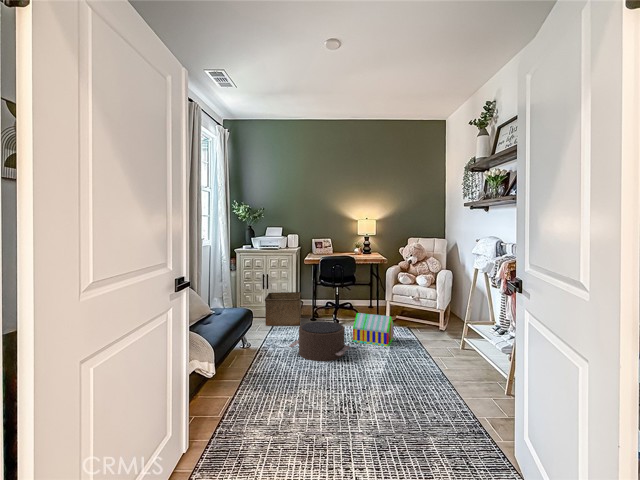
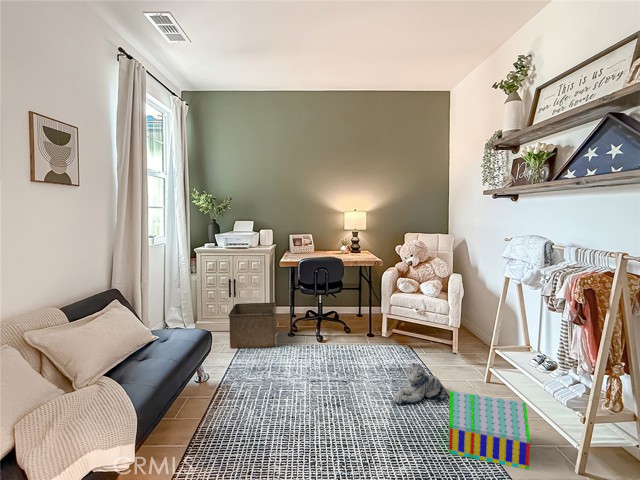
toy house: present [353,313,394,346] -> present [449,391,530,470]
pouf: present [289,321,350,361] -> none [256,350,342,412]
plush toy: none [387,330,428,359] -> present [393,363,446,404]

